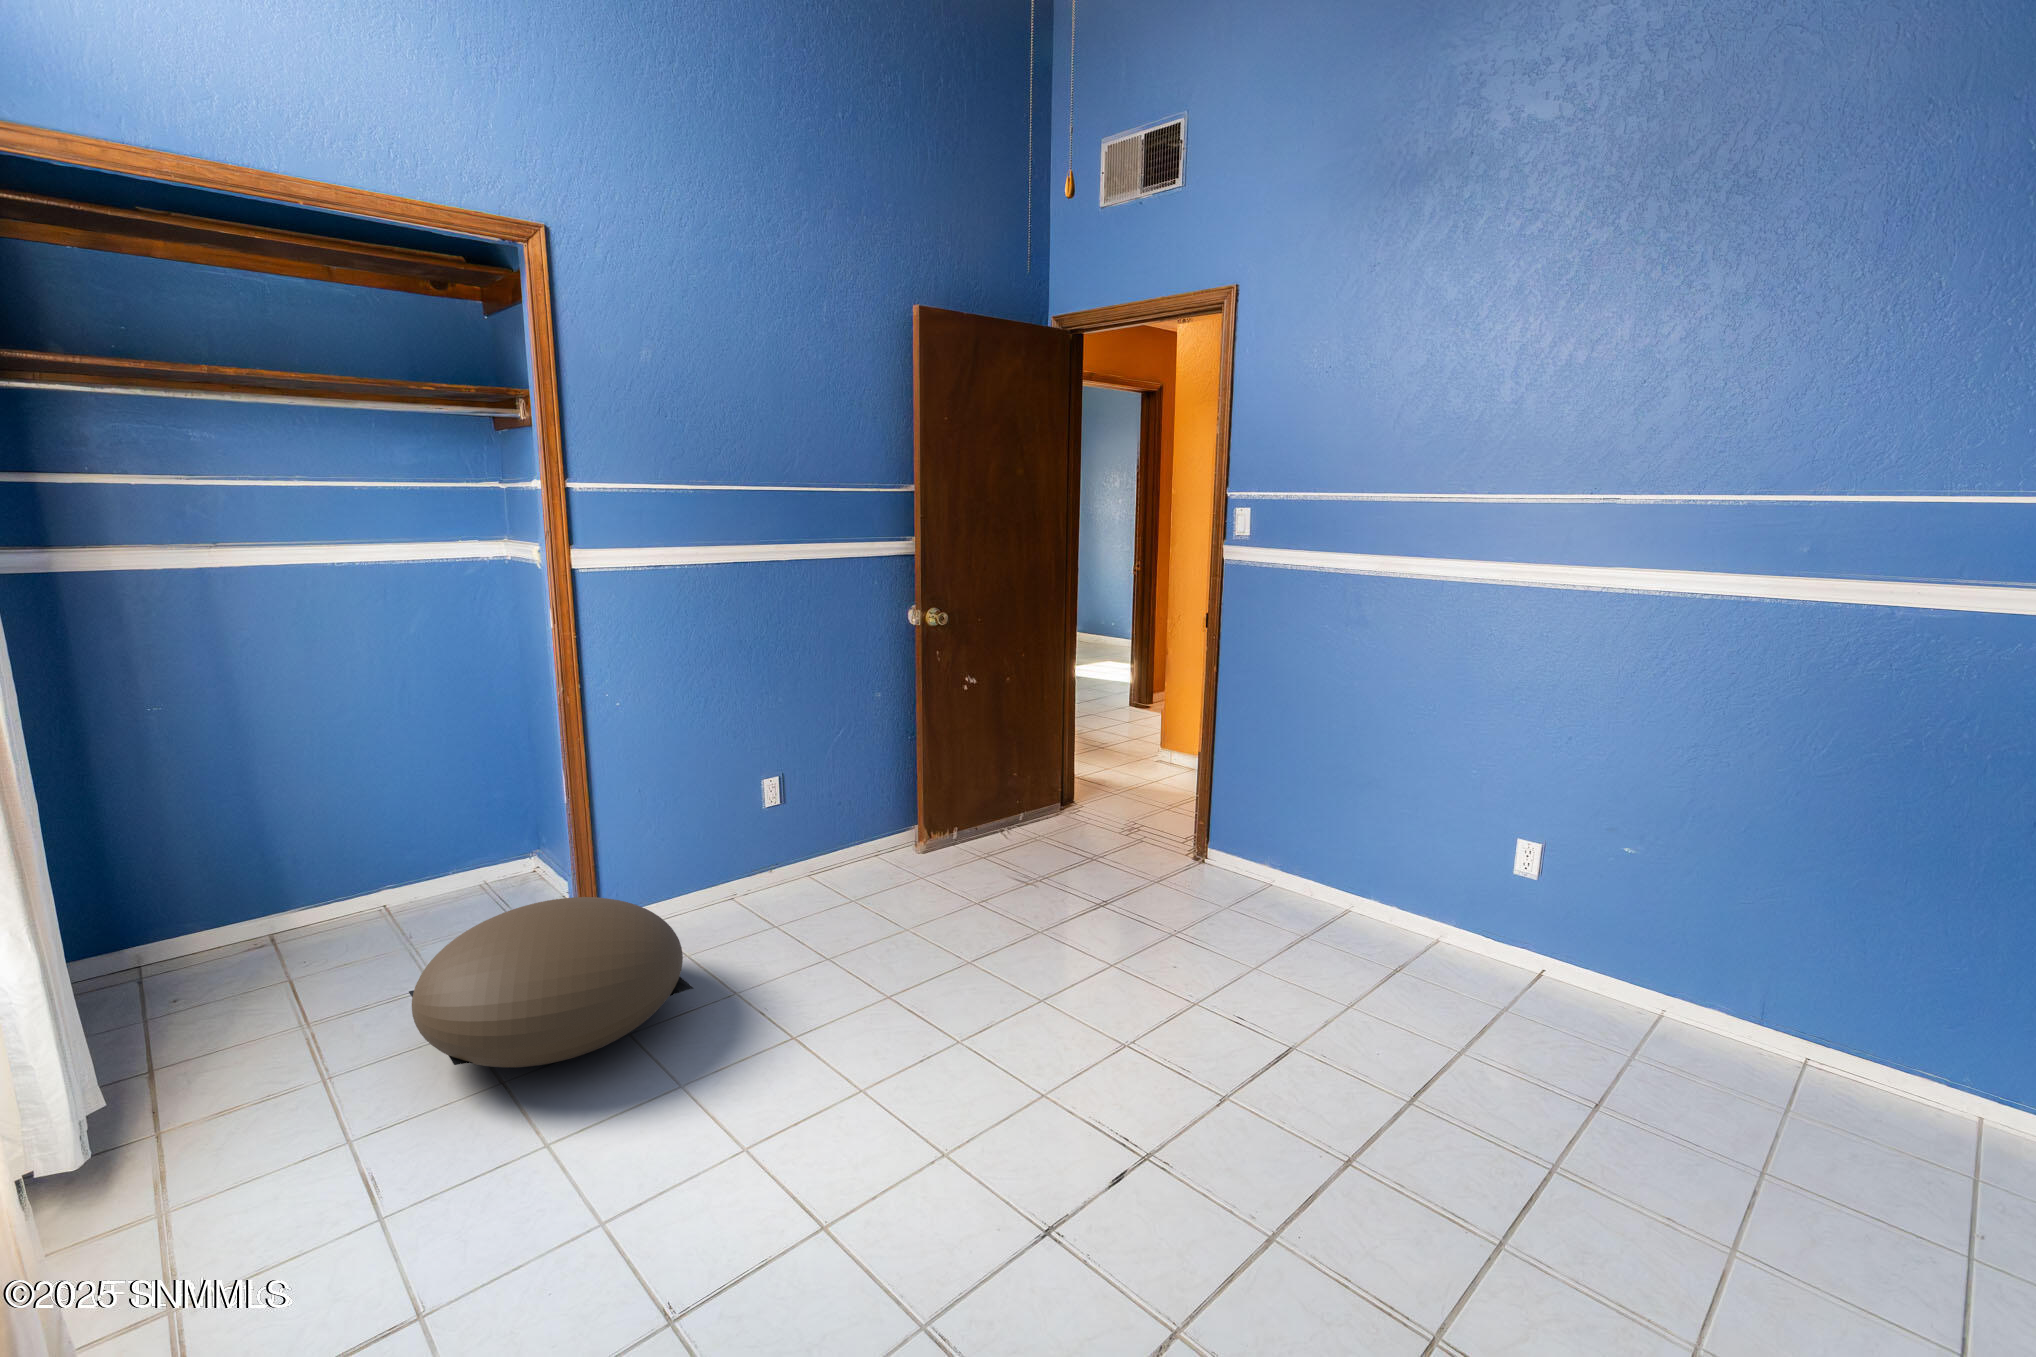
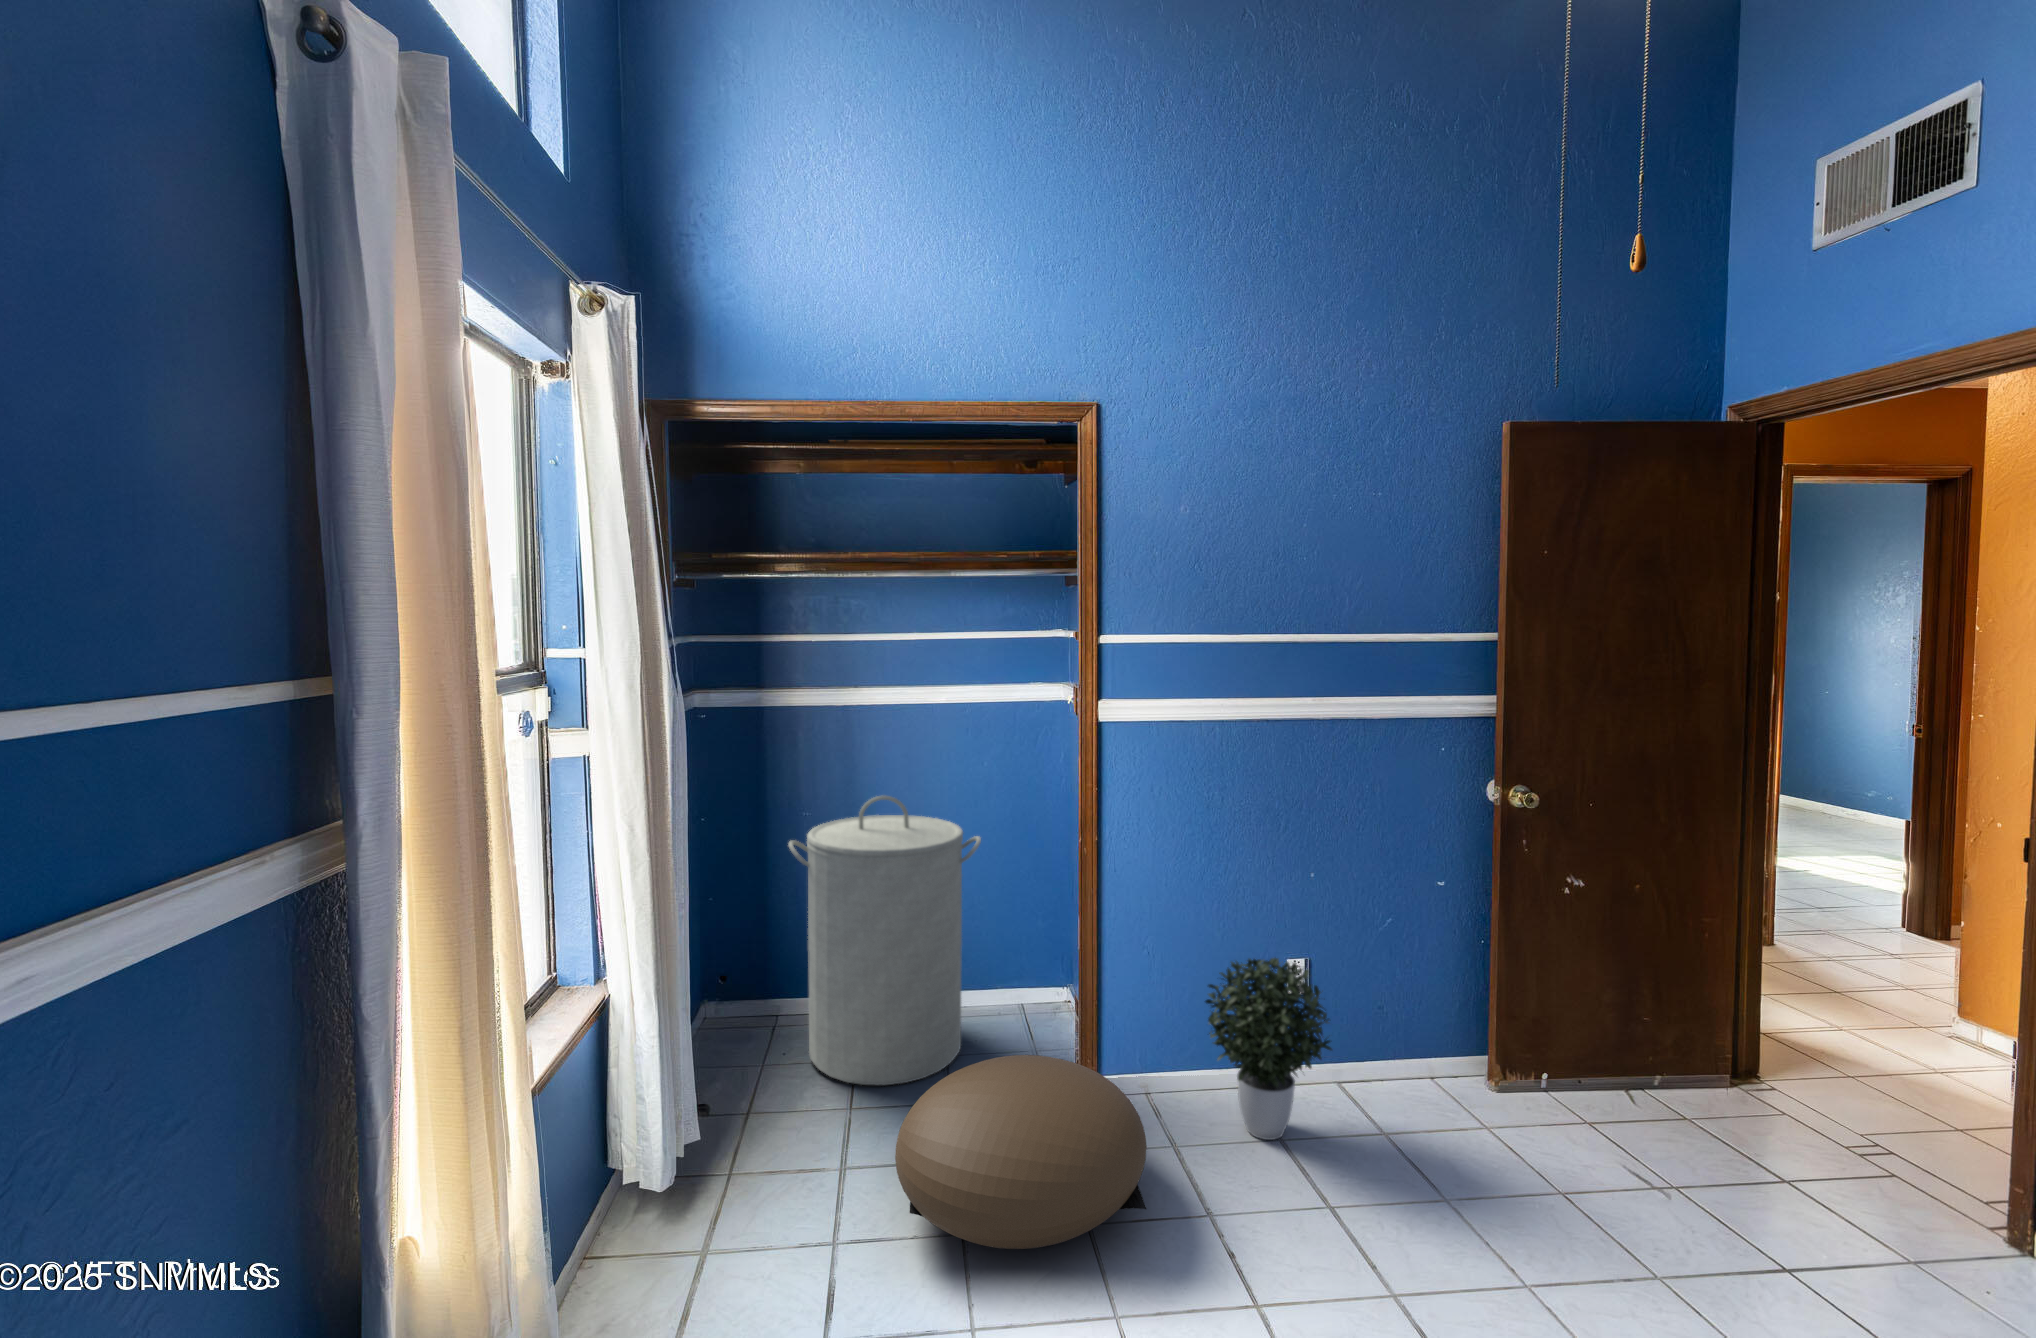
laundry hamper: none [146,671,428,1002] -> present [789,795,981,1085]
potted plant: none [703,769,818,923] -> present [1205,958,1332,1140]

